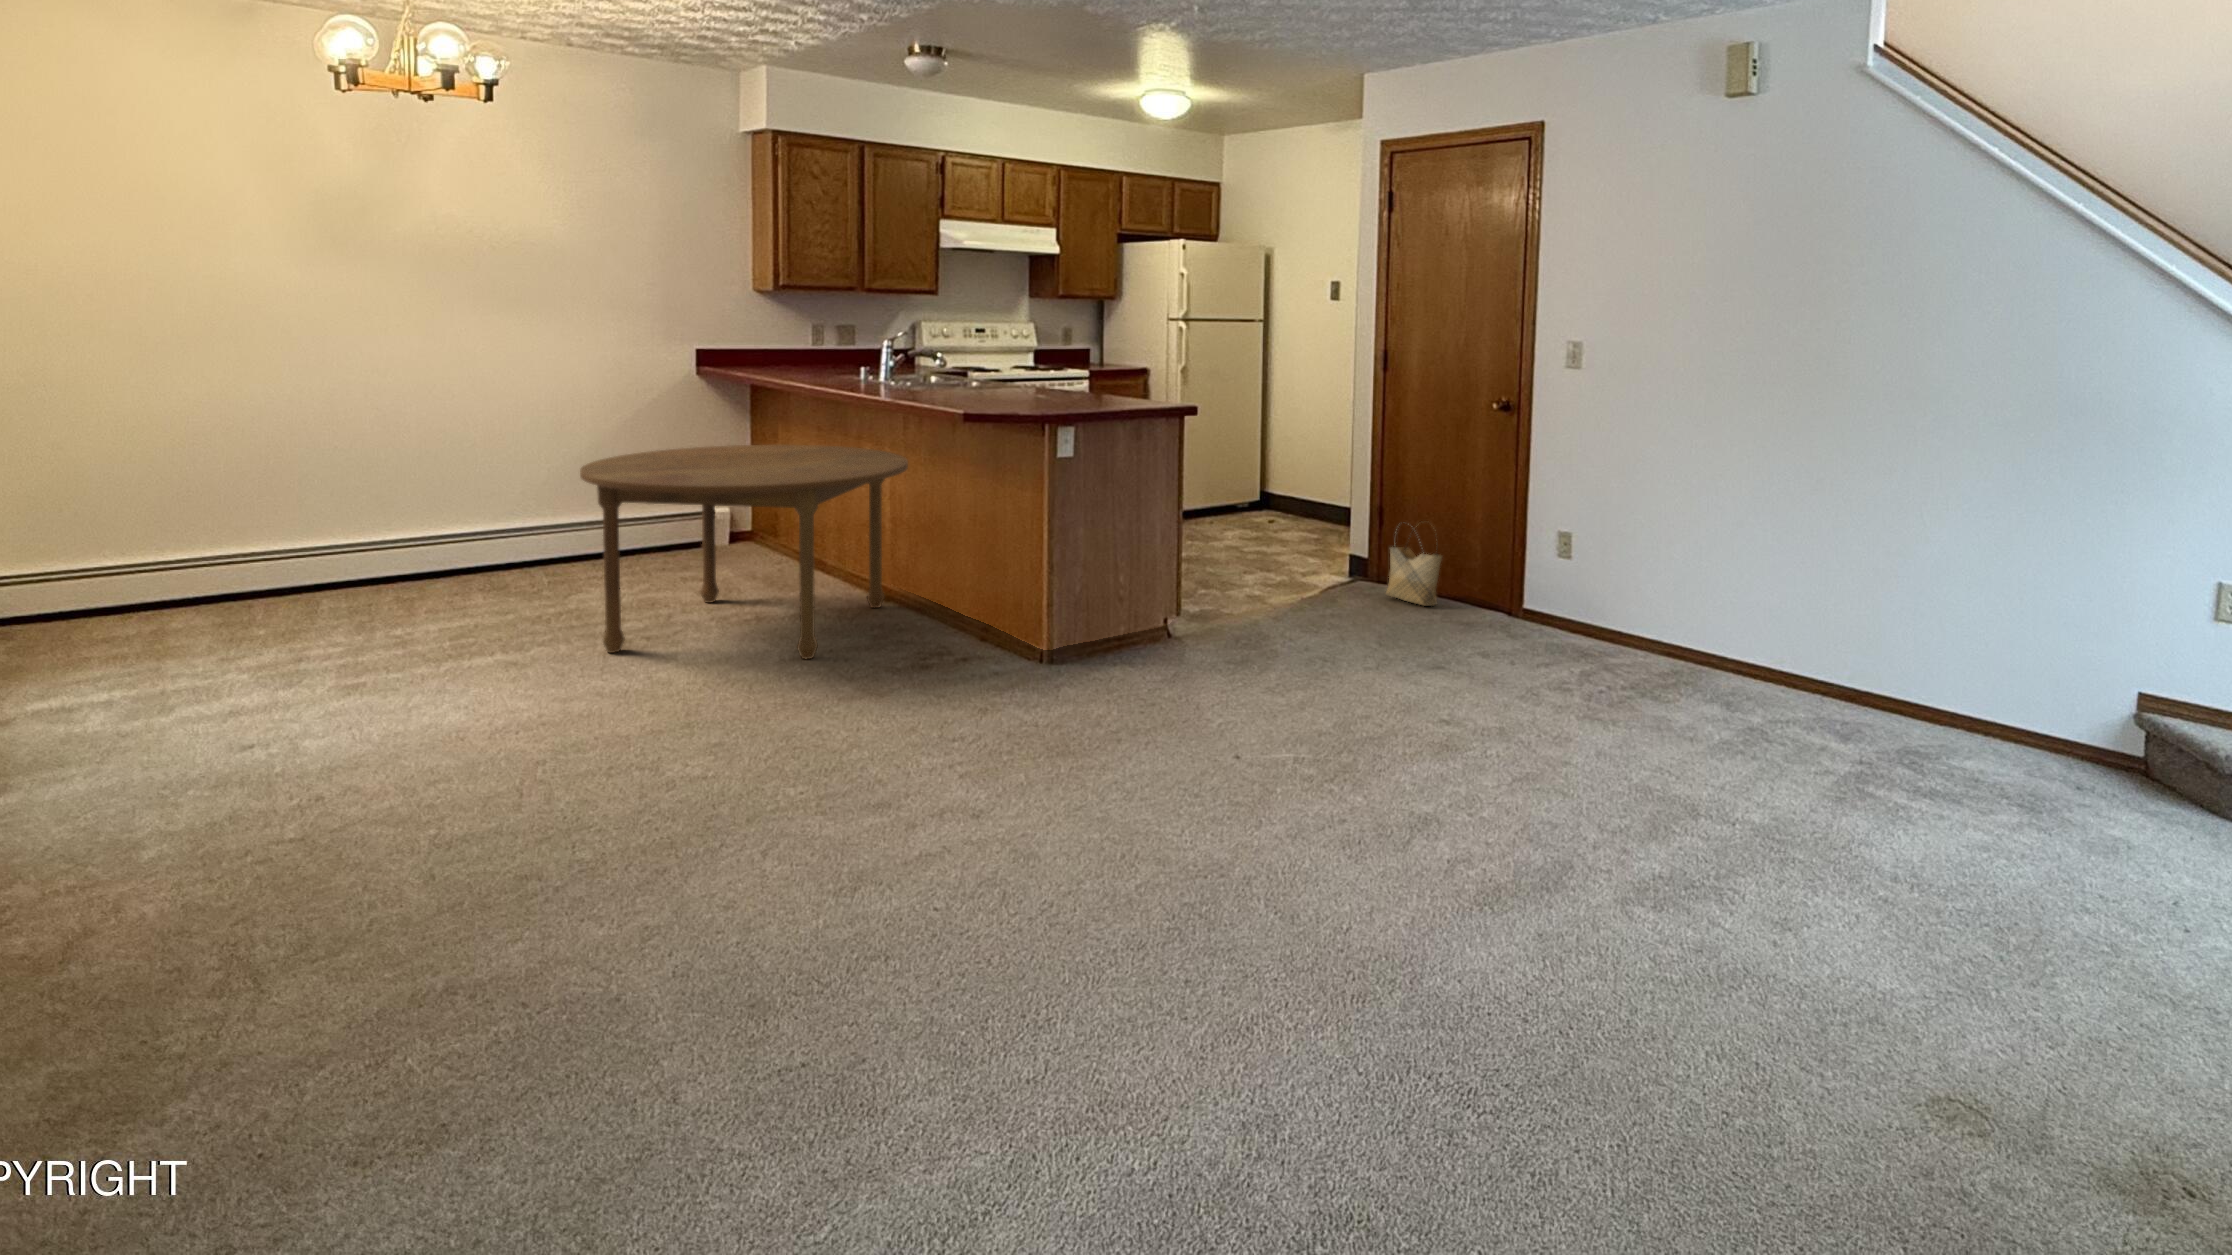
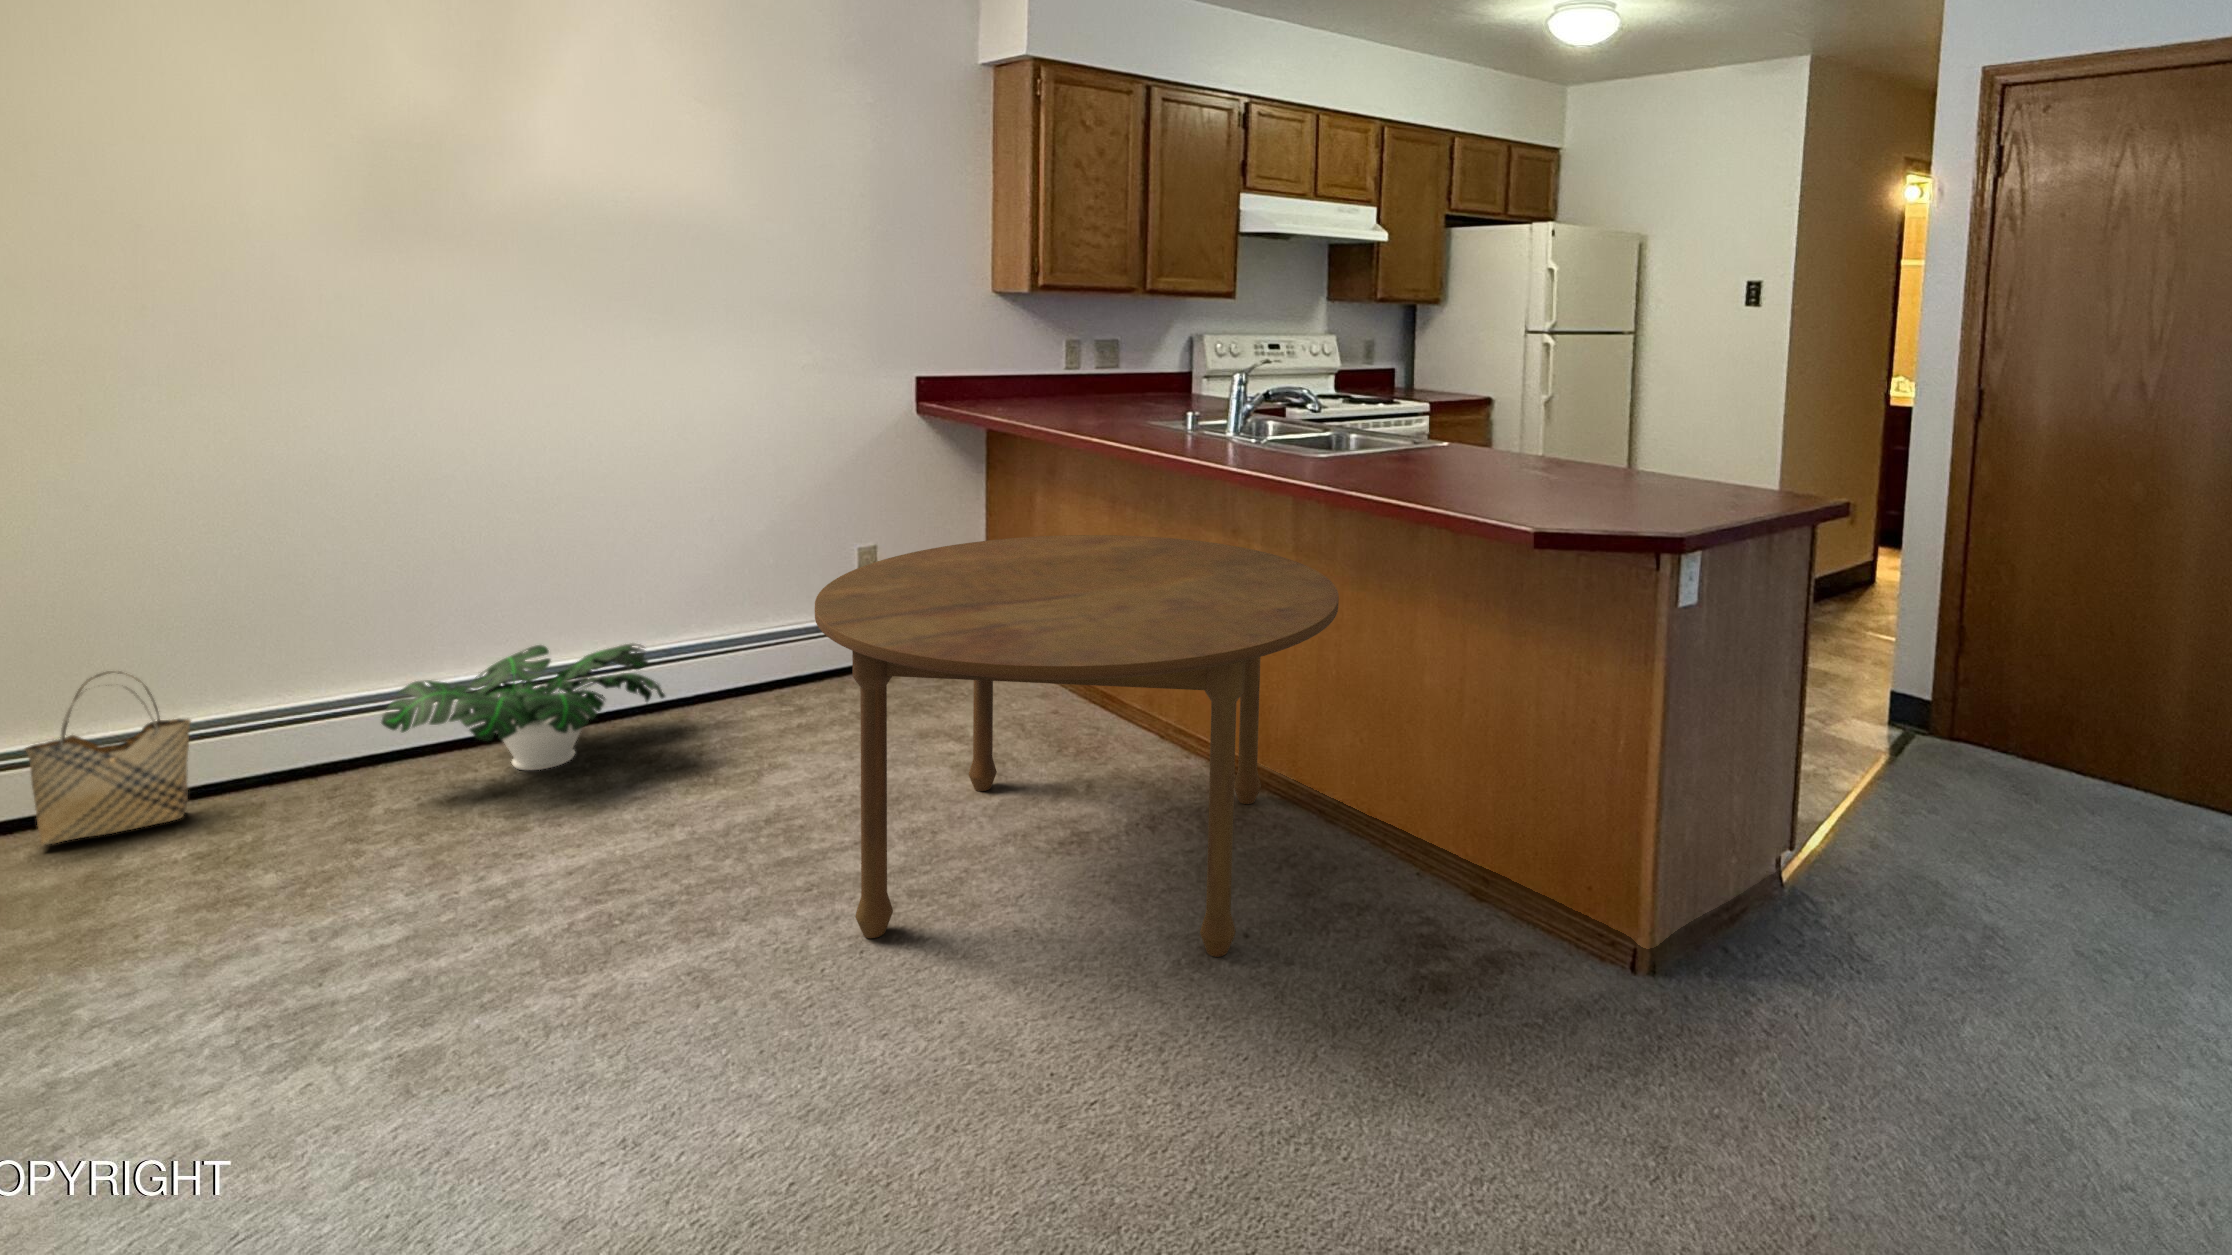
potted plant: none [326,520,508,594] -> present [381,644,665,770]
woven basket: present [1386,522,1442,606] -> present [25,672,191,845]

